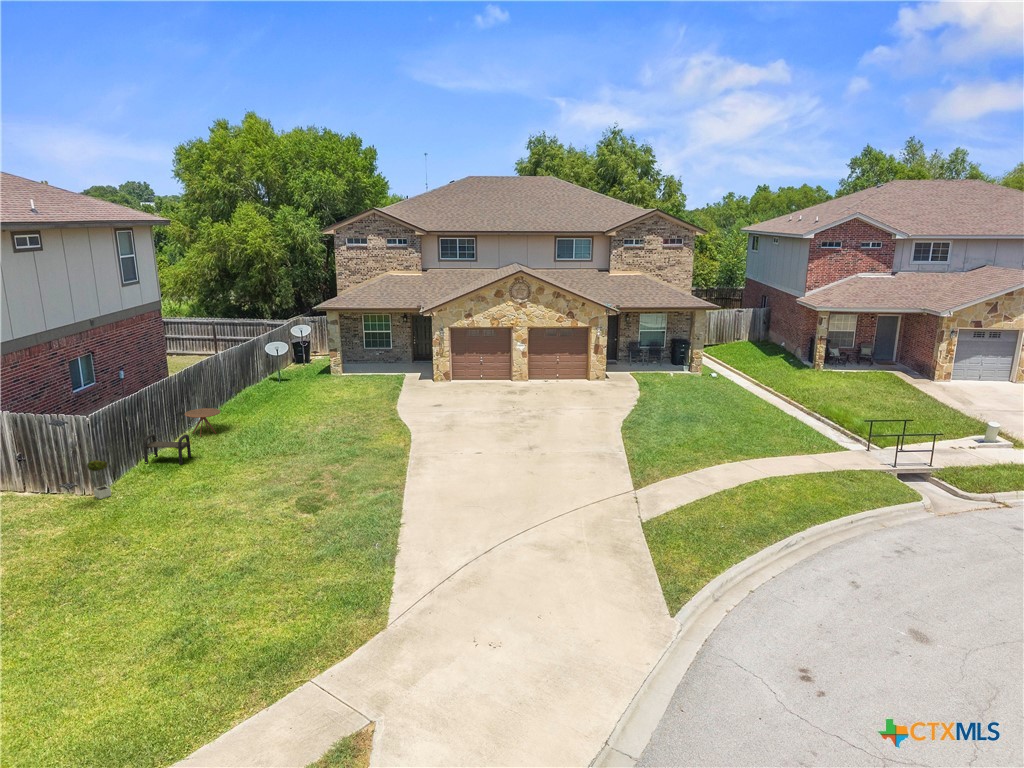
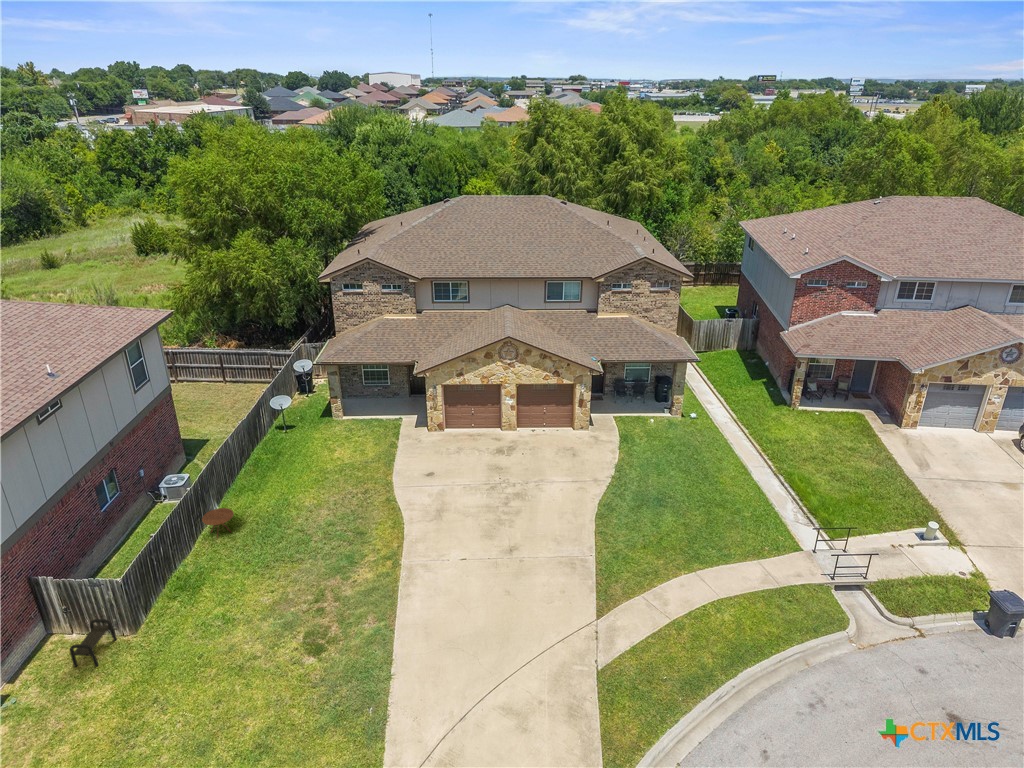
bench: present [143,434,191,465] -> present [70,619,117,667]
potted tree: present [87,460,111,499] -> none [123,611,146,642]

